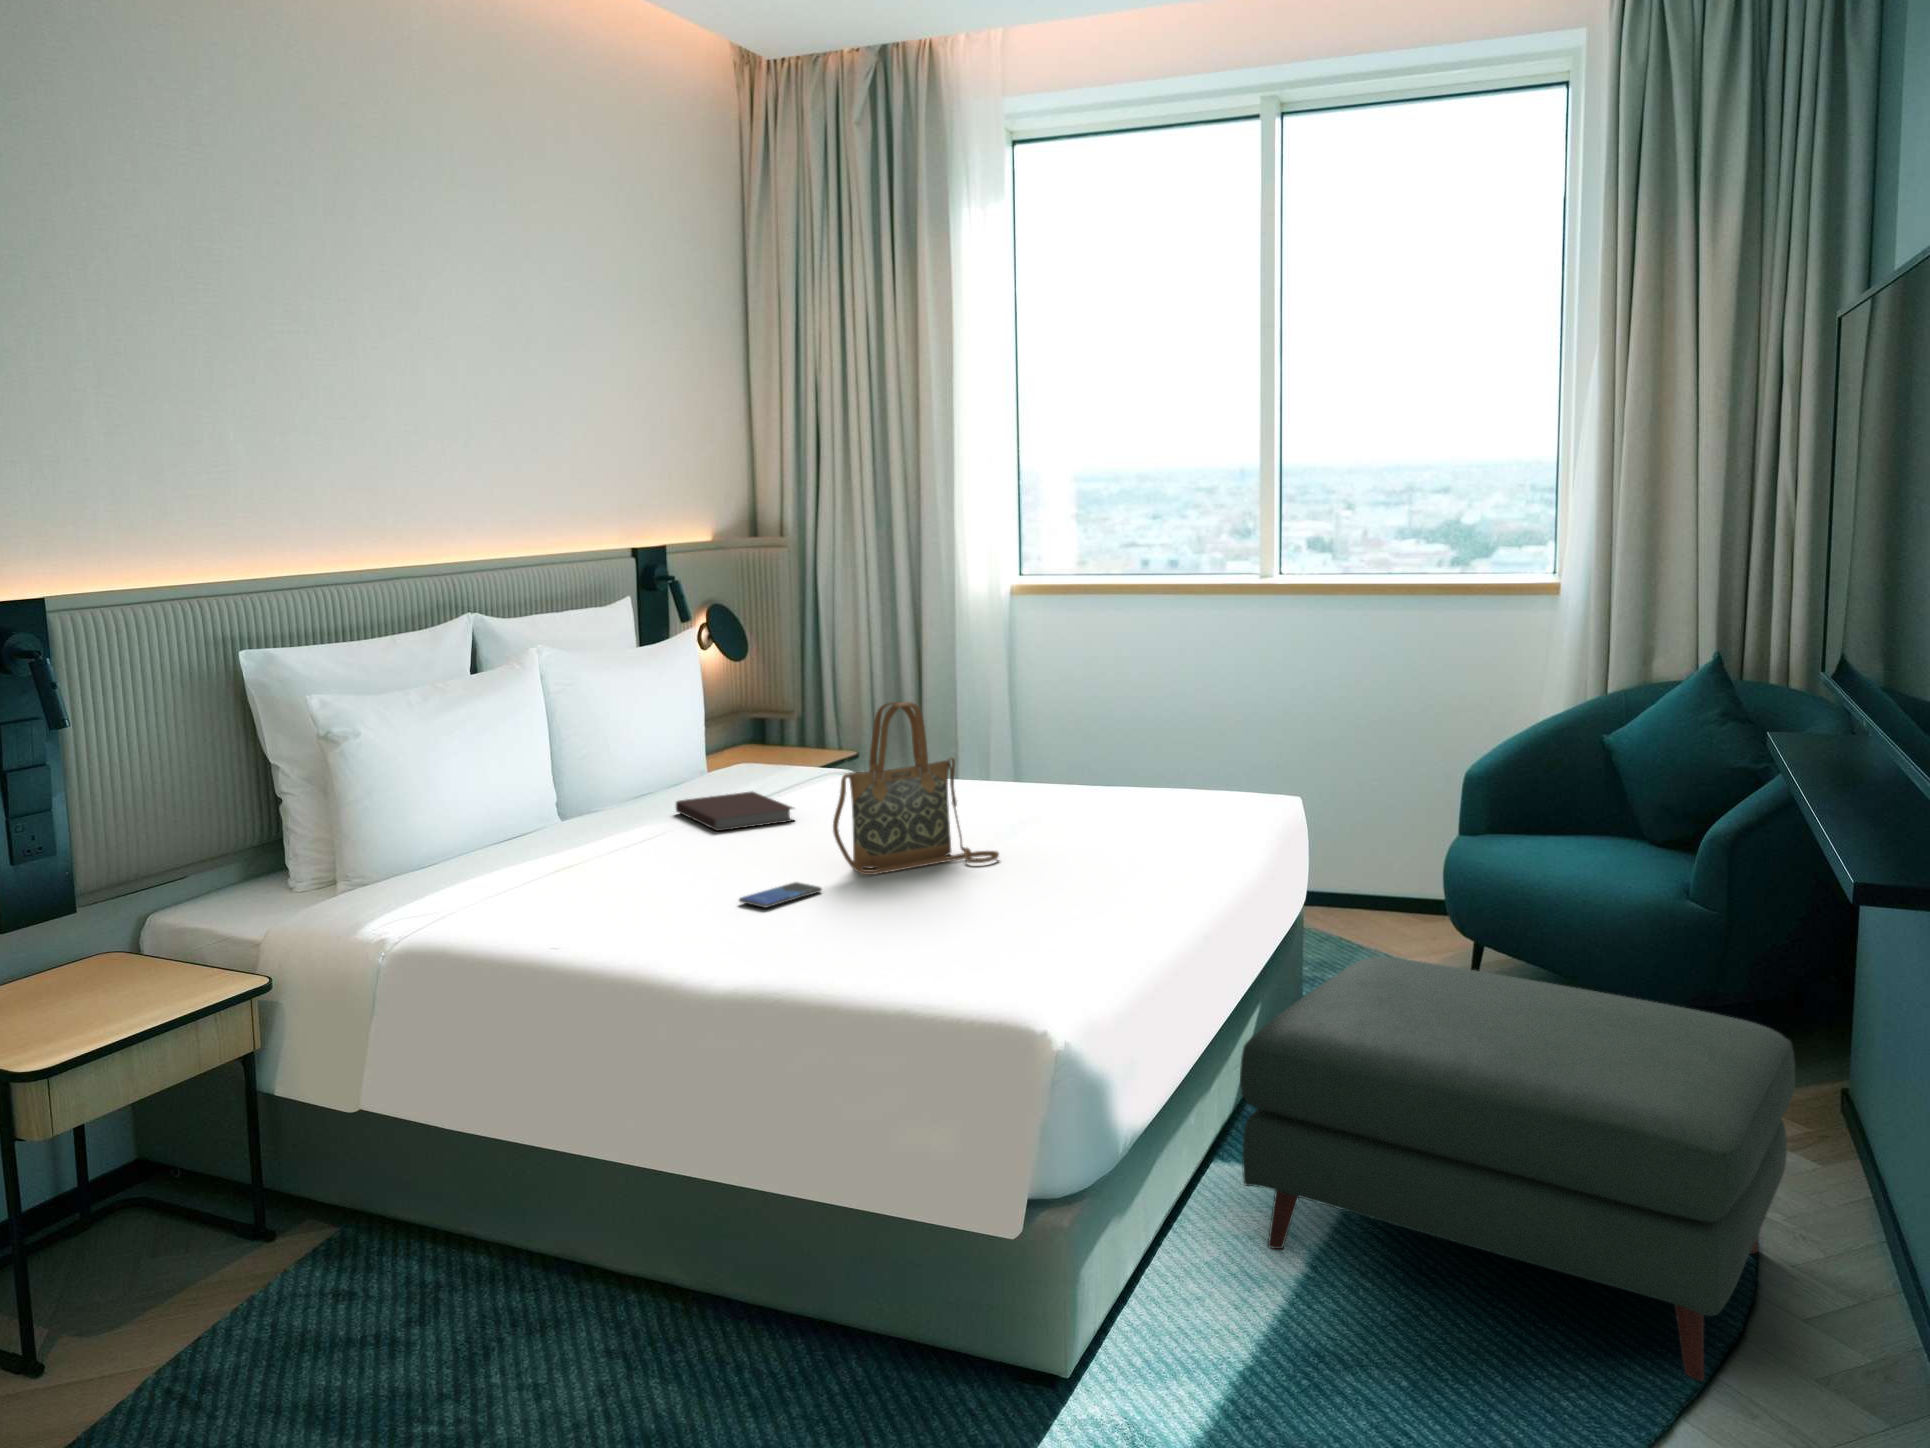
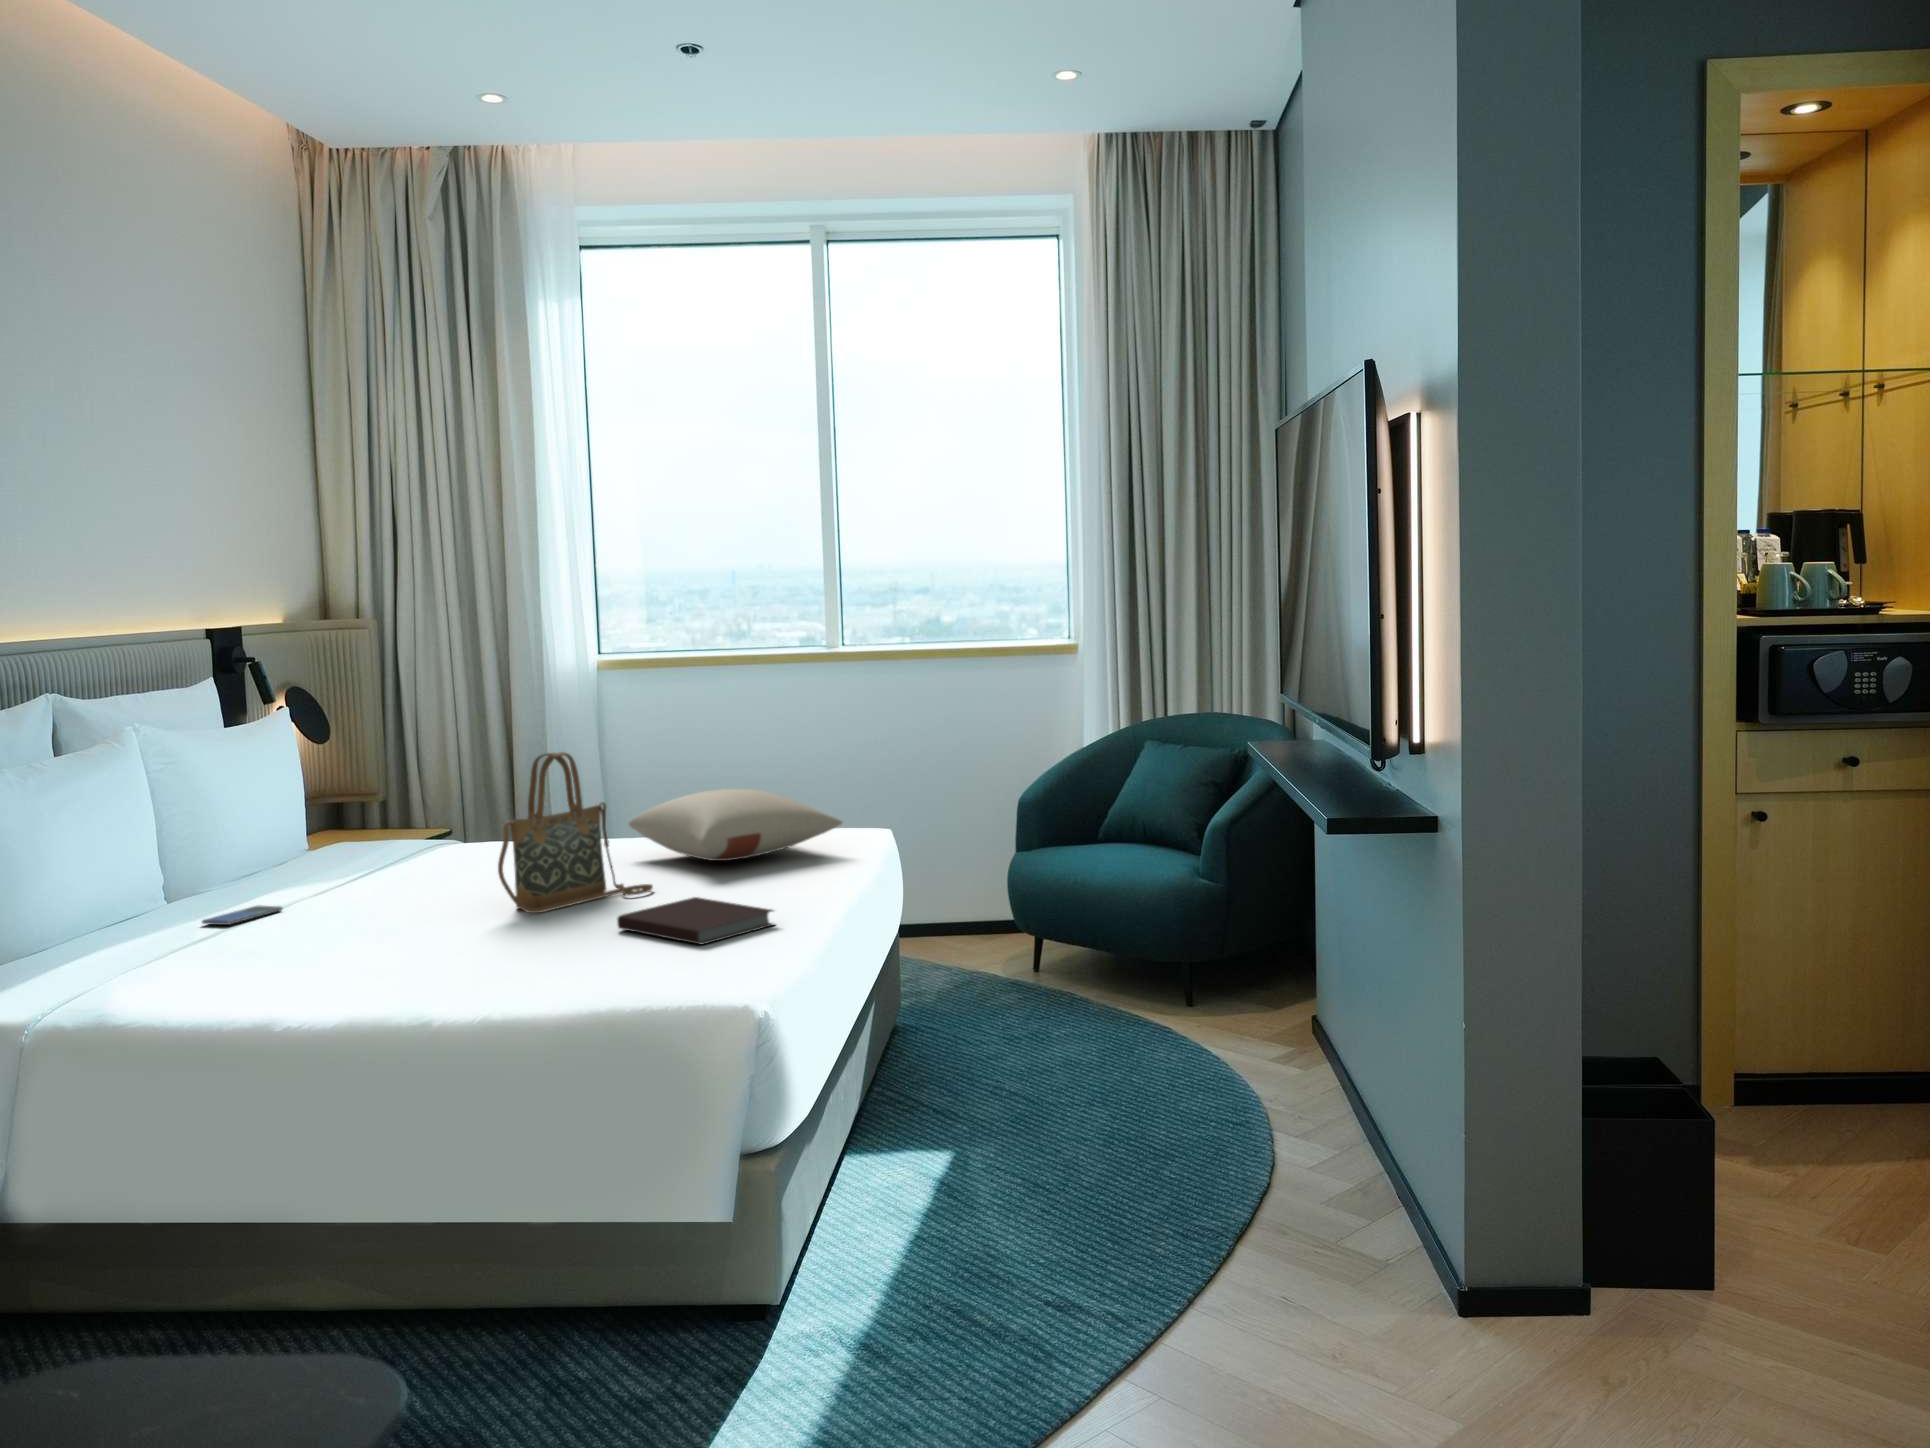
pillow: none [993,747,1225,828] -> present [629,789,842,861]
notebook: present [676,792,794,831] -> present [617,897,774,944]
smartphone: present [739,882,822,908] -> present [202,905,282,925]
ottoman: present [1240,957,1795,1381] -> none [887,941,1288,1217]

